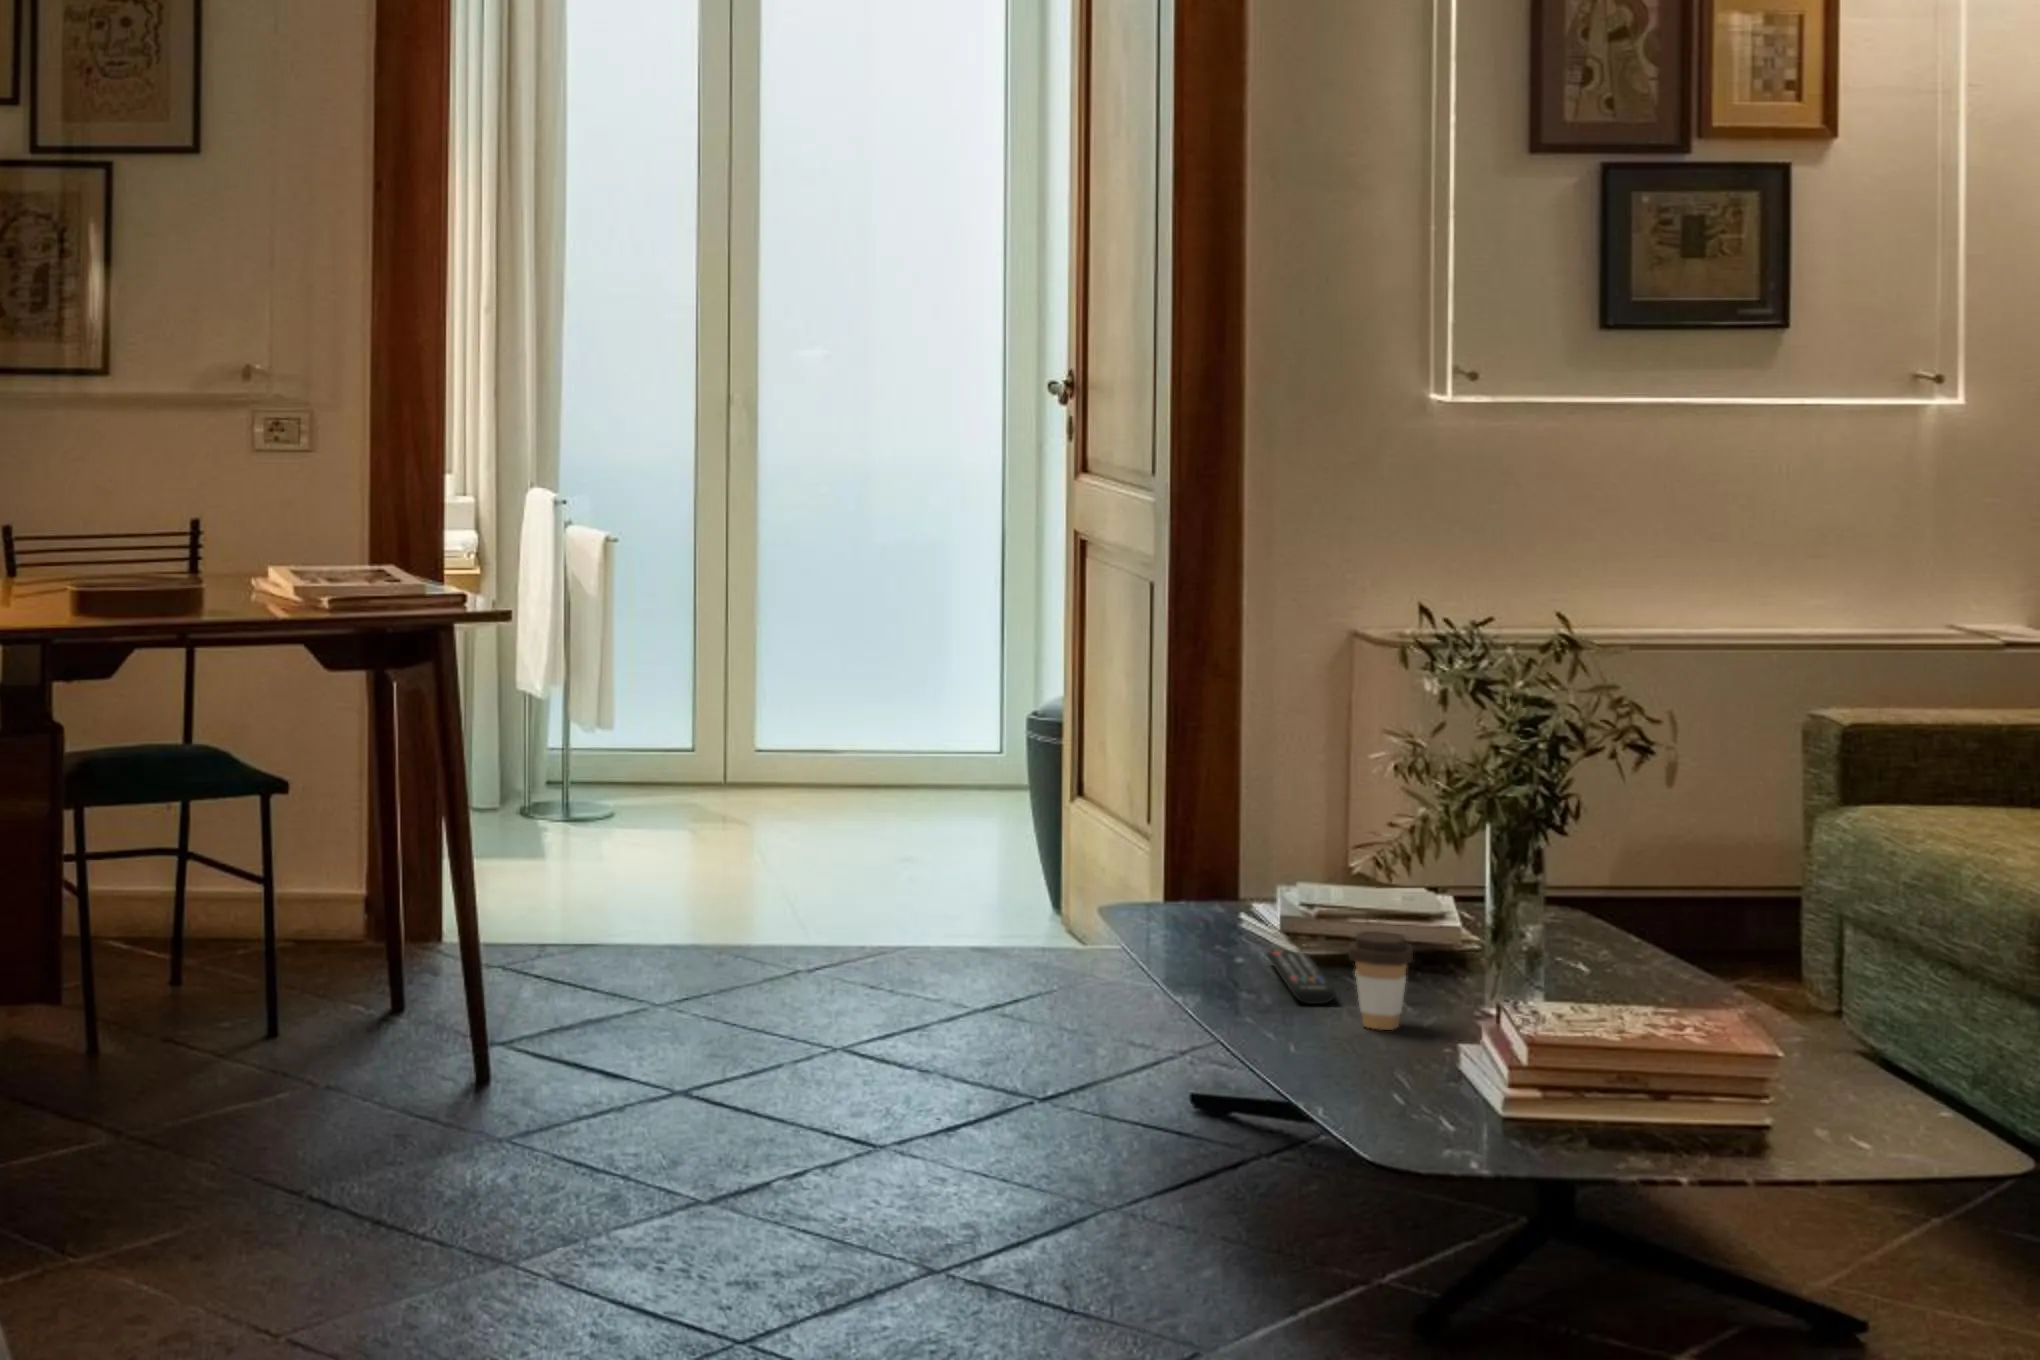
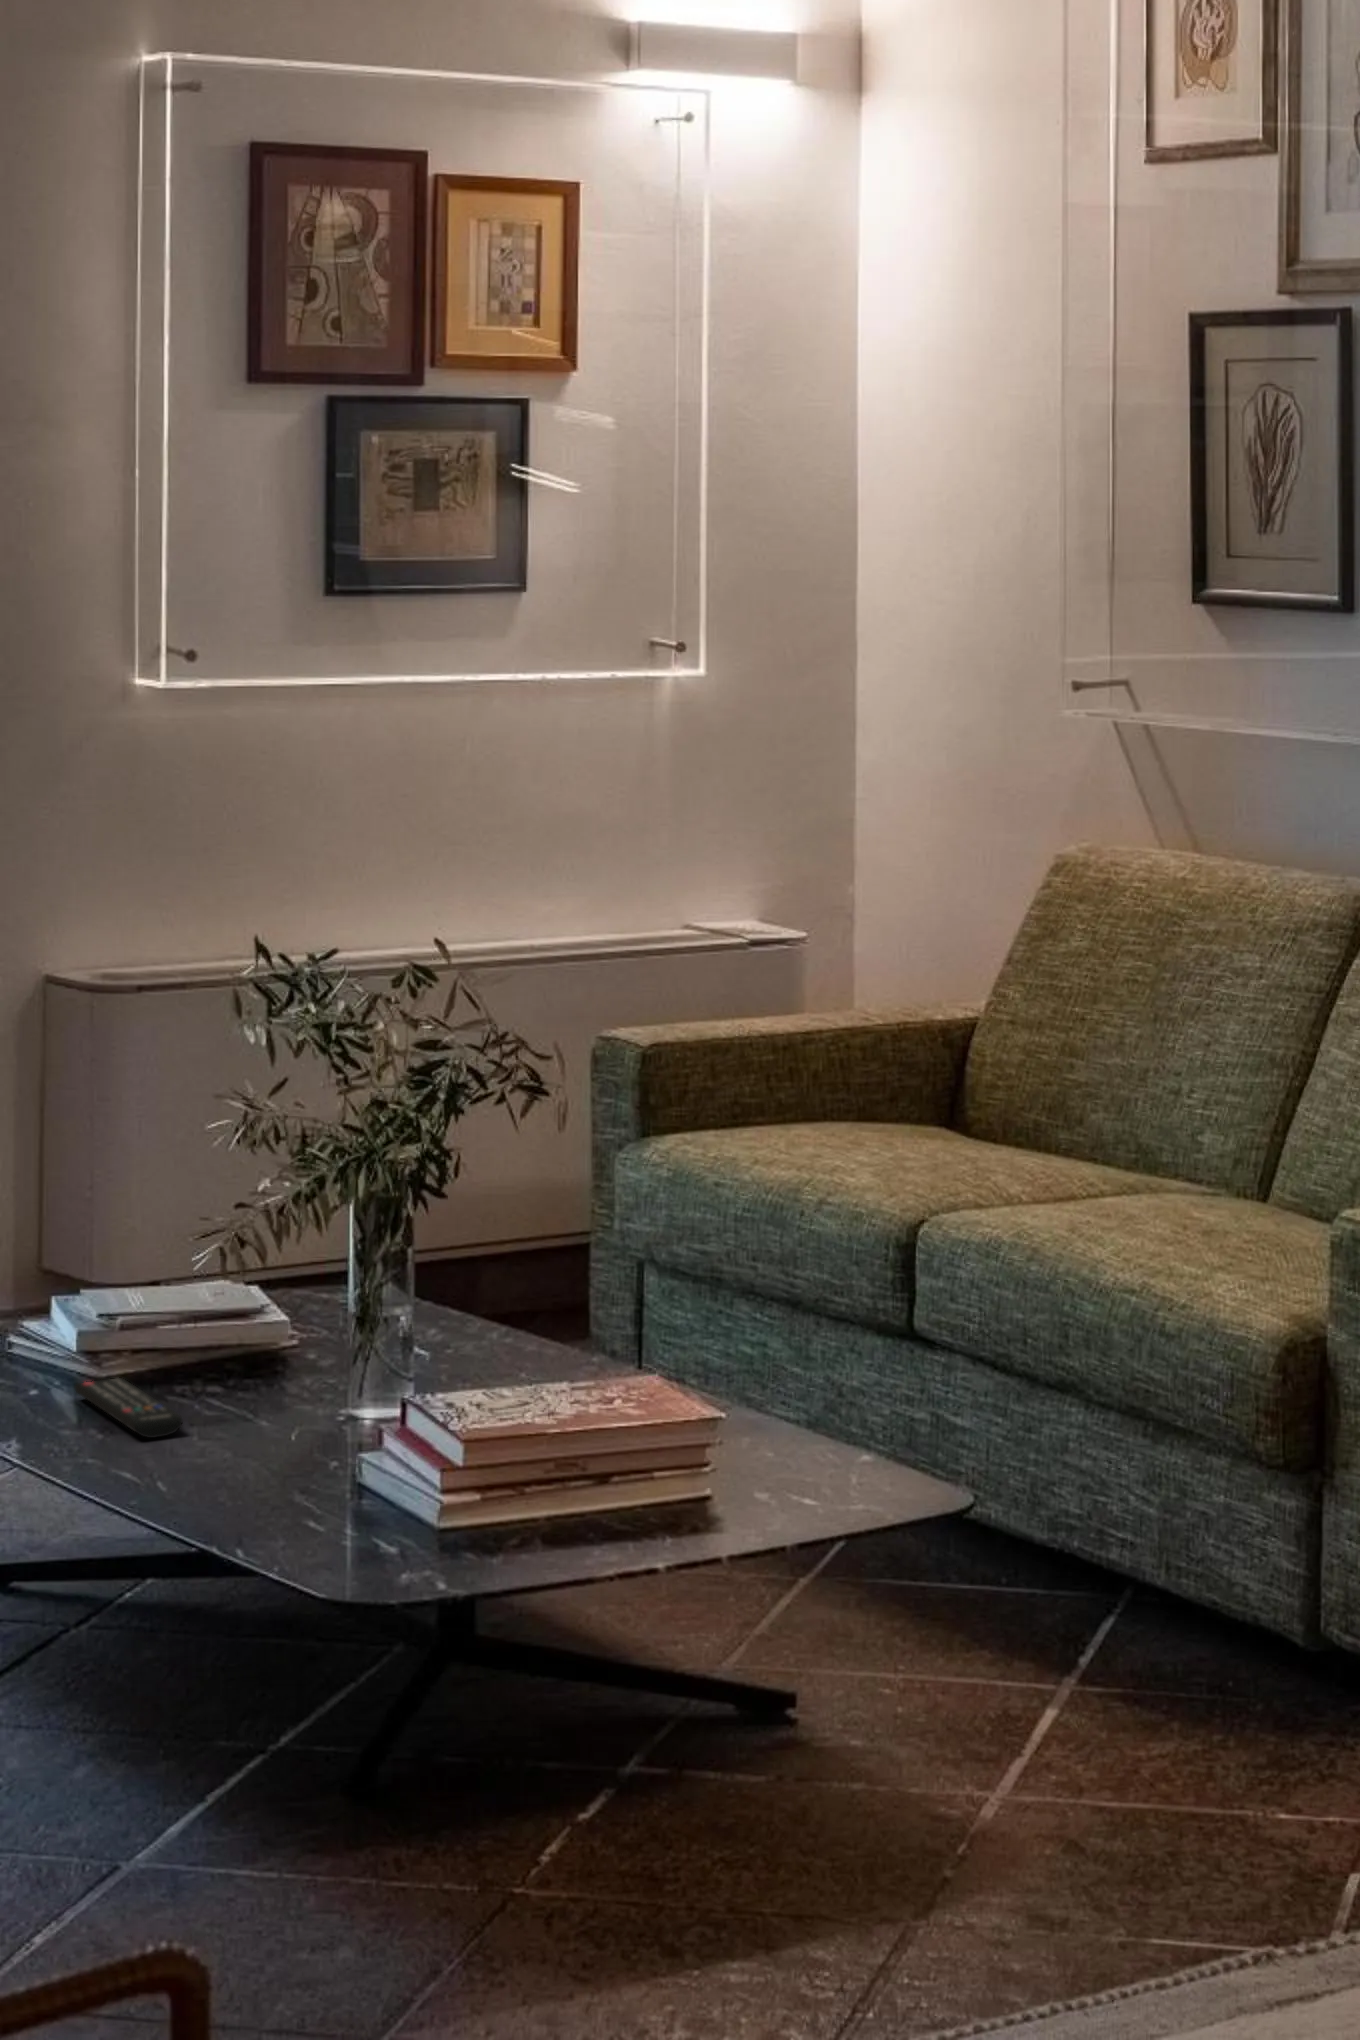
coffee cup: present [1349,931,1413,1030] -> none [209,1337,286,1455]

